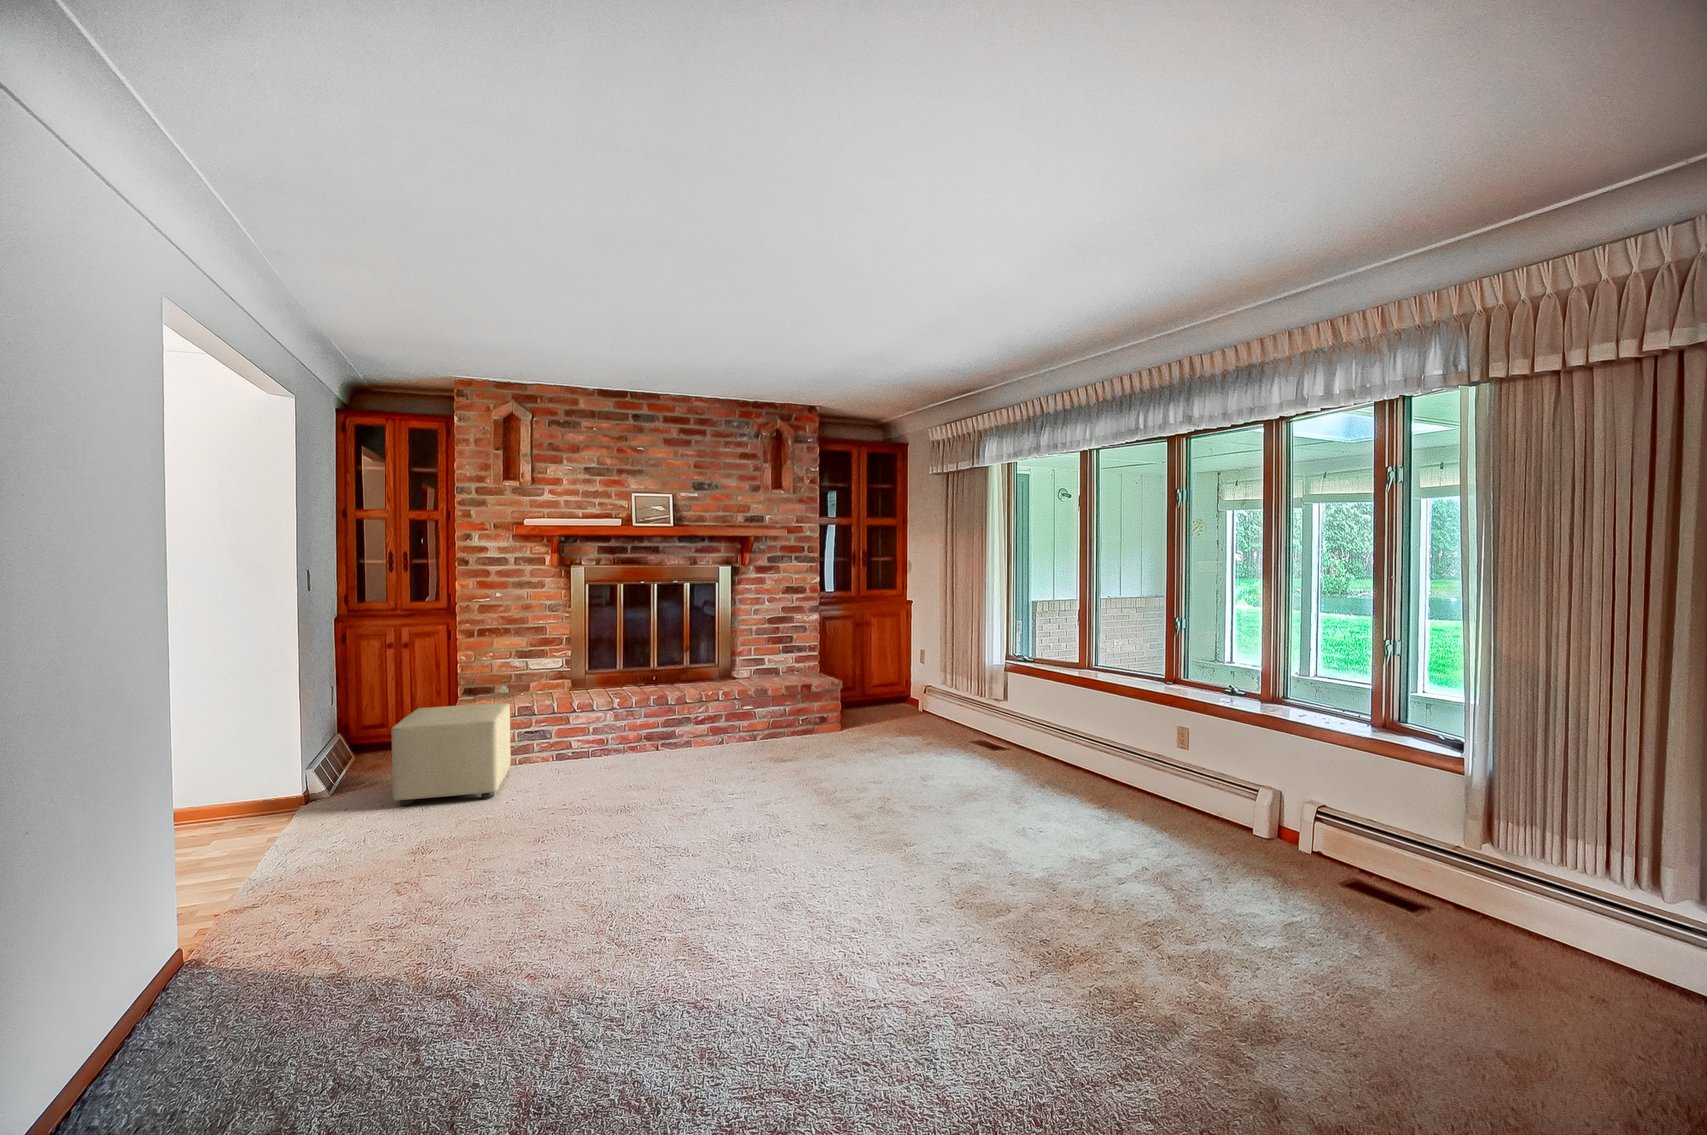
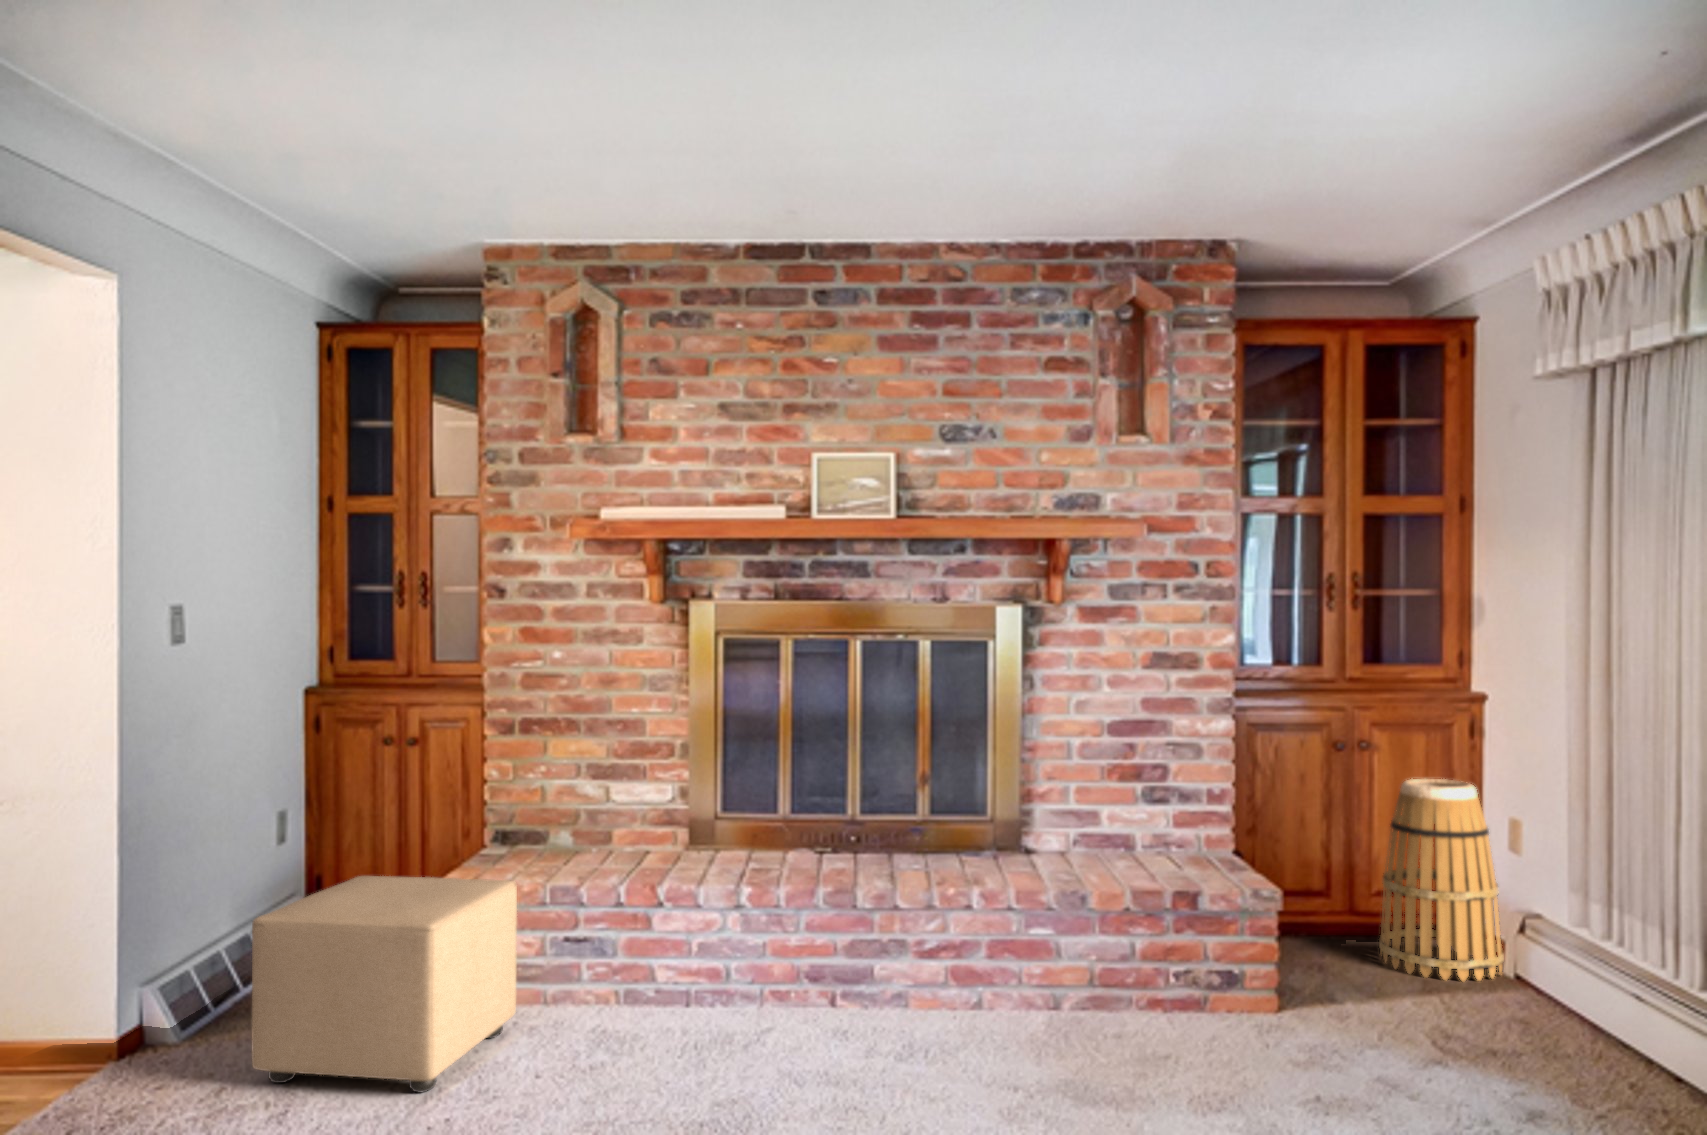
basket: none [873,636,919,715] -> present [1379,779,1504,981]

